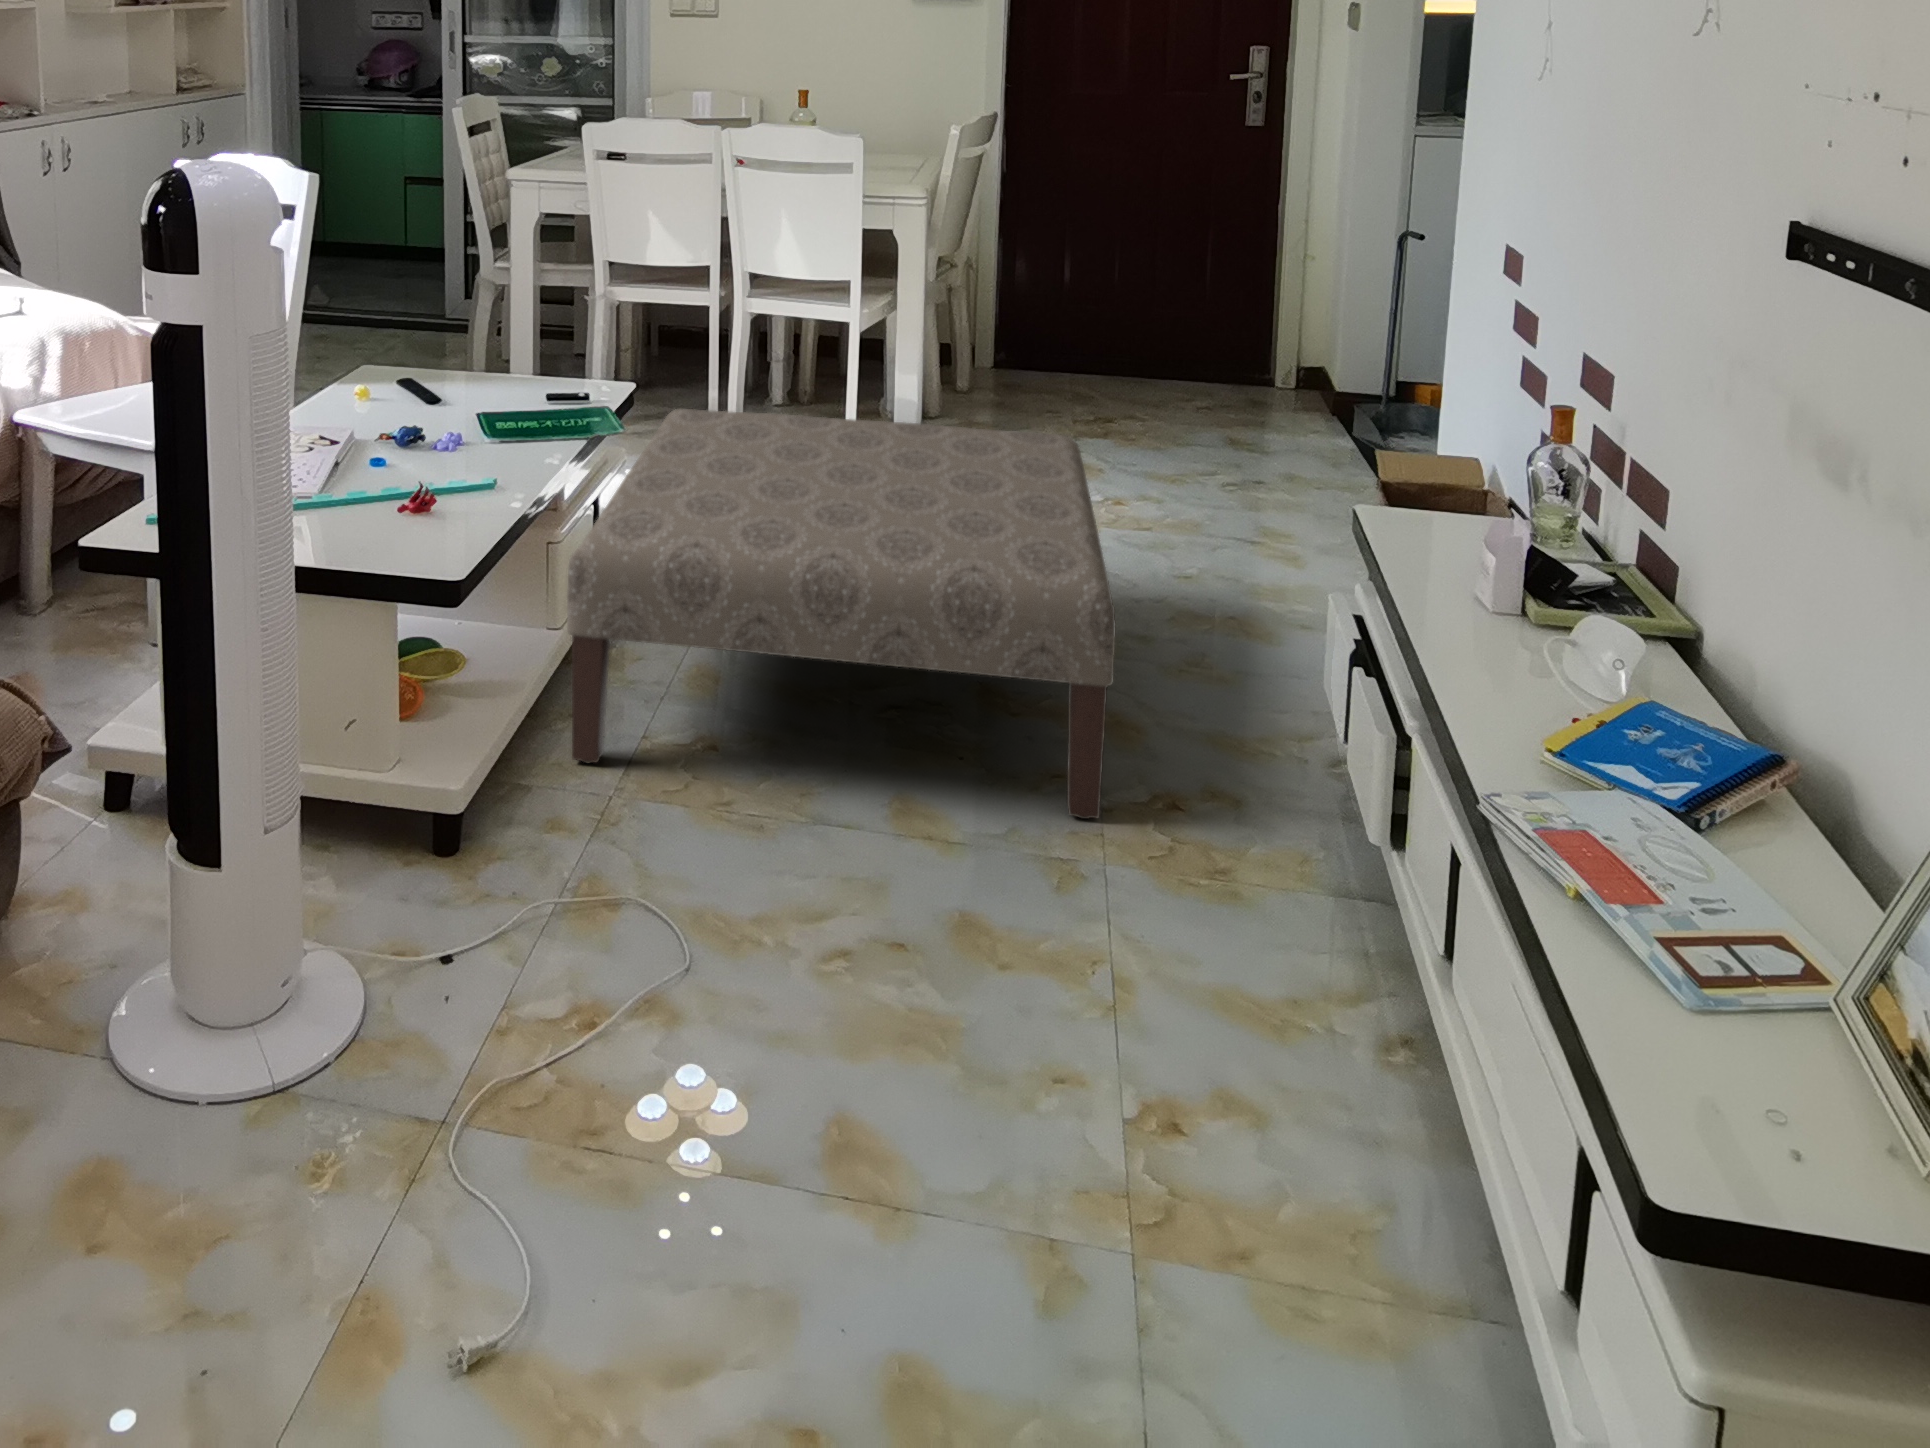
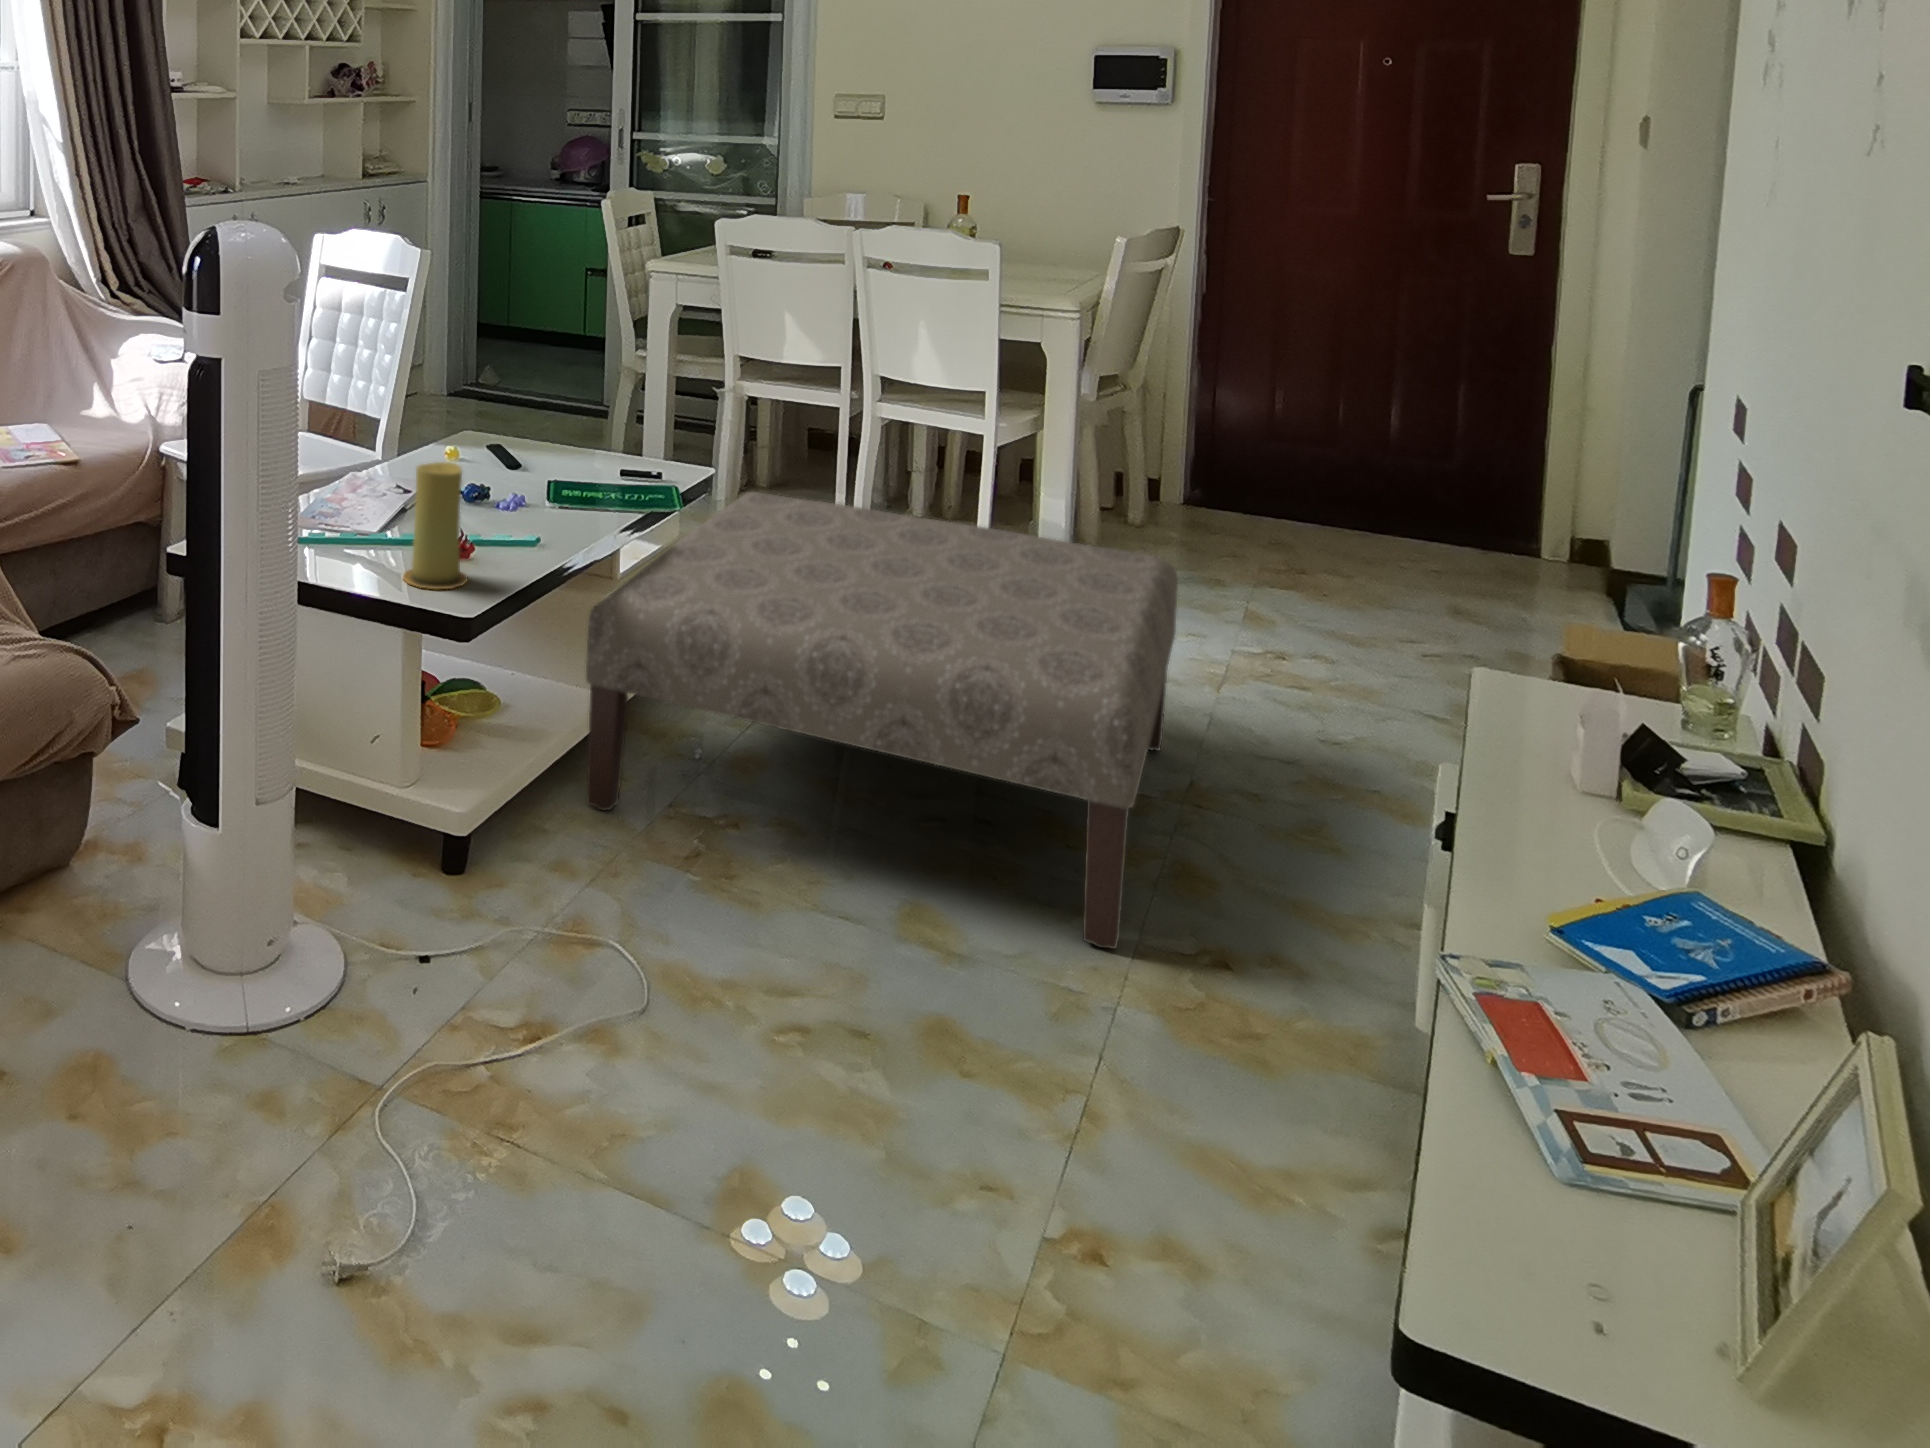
candle: none [373,418,447,560] -> present [403,462,468,589]

